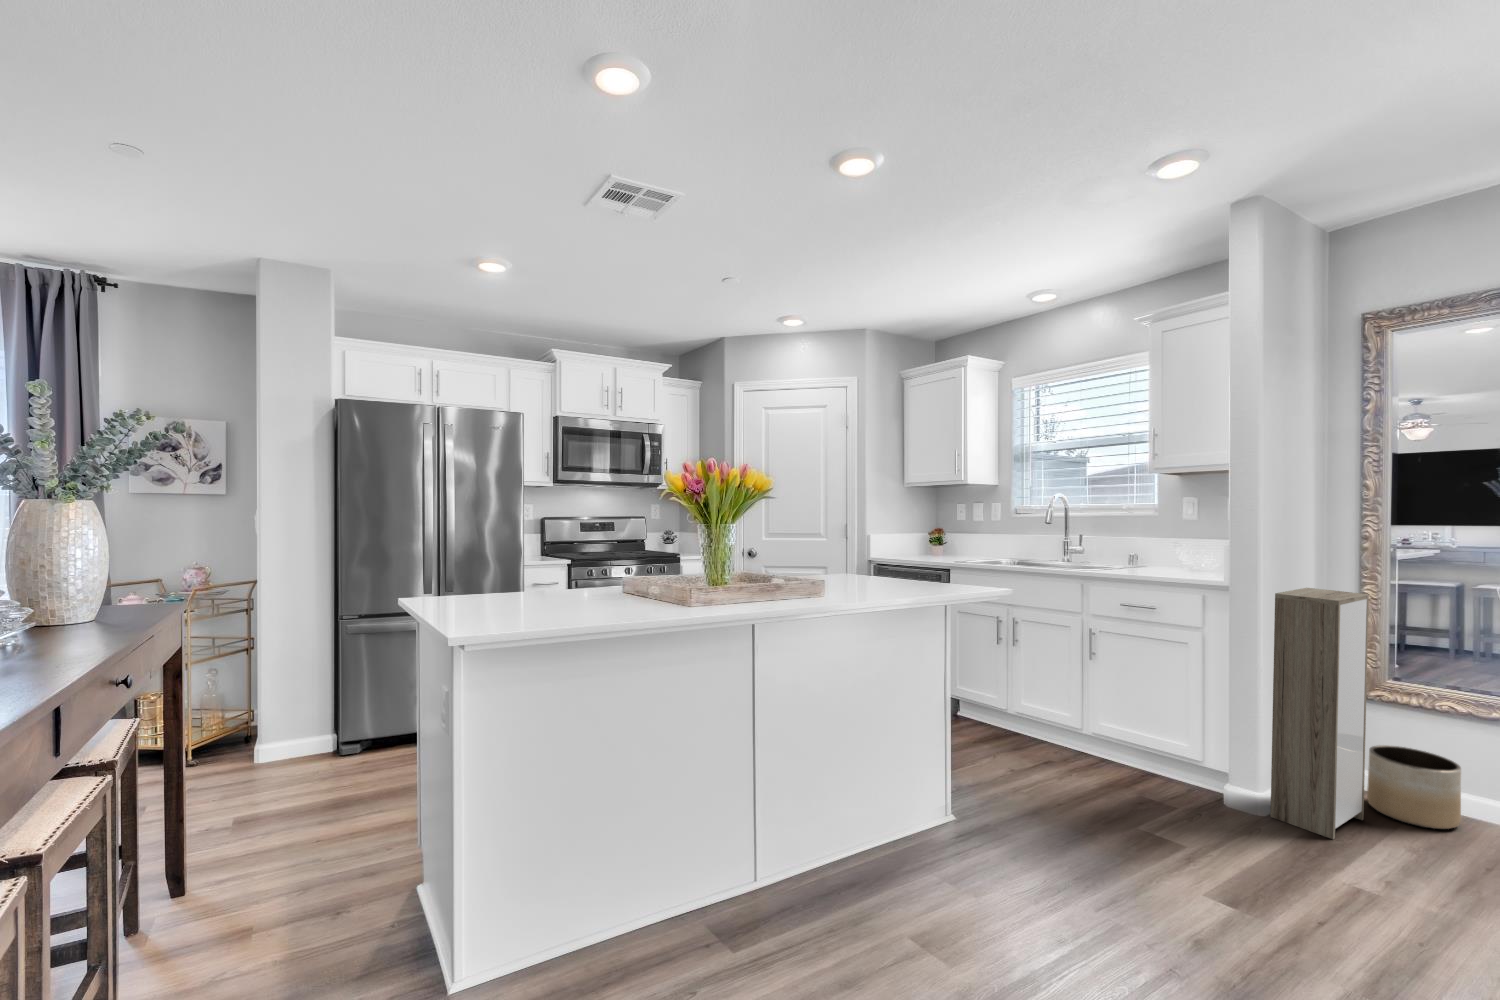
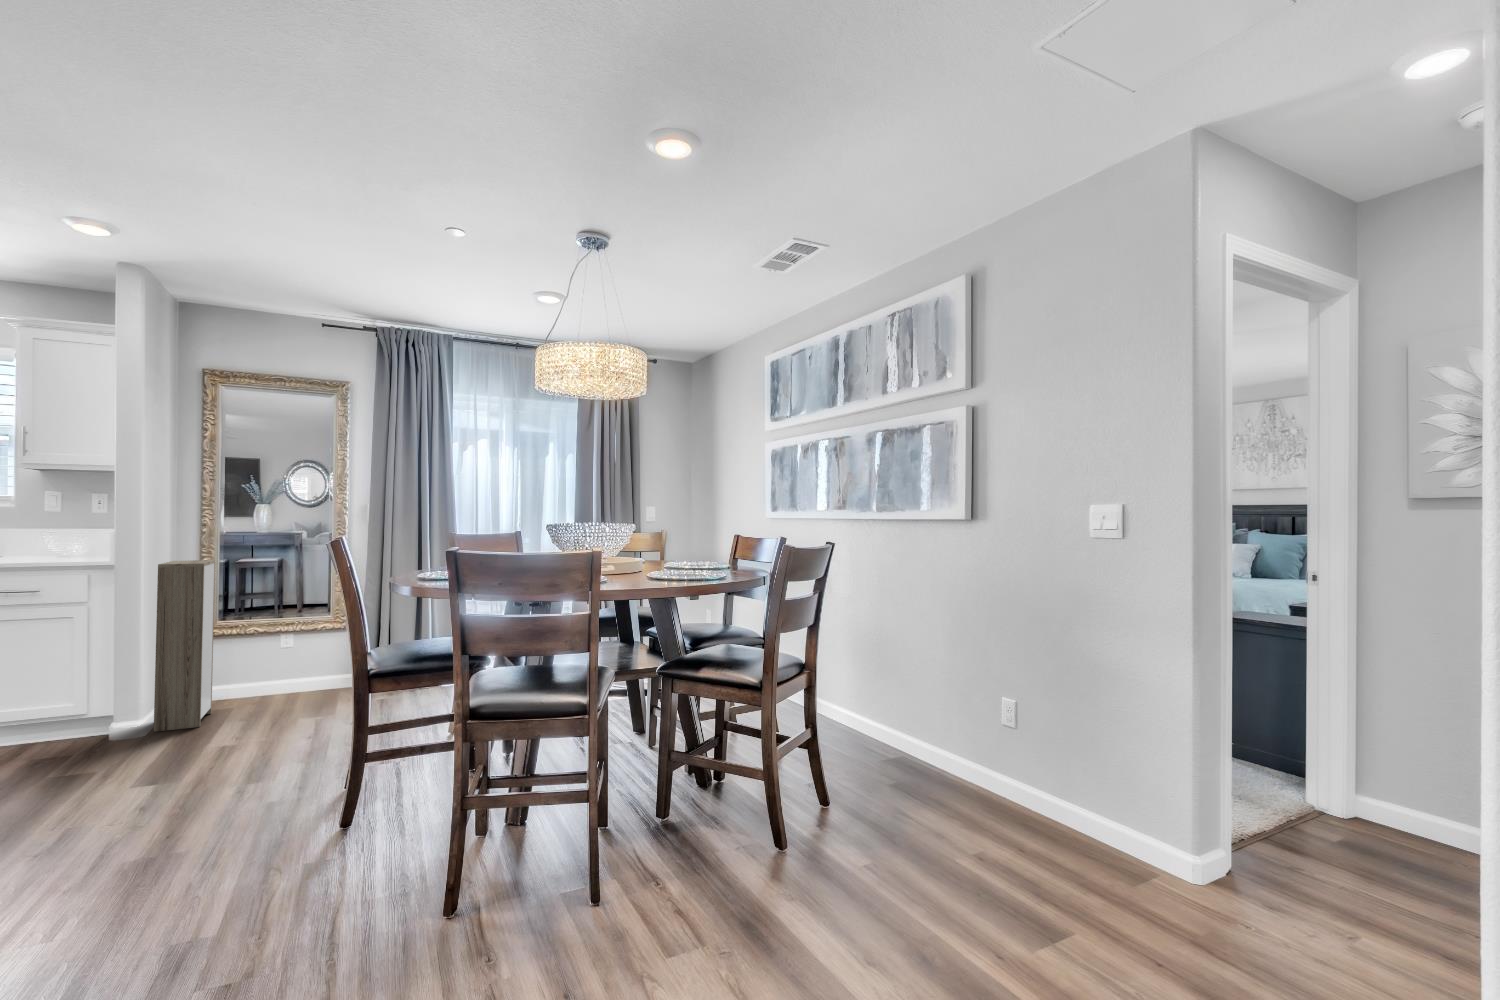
planter: present [1367,745,1461,829] -> none [209,661,263,707]

